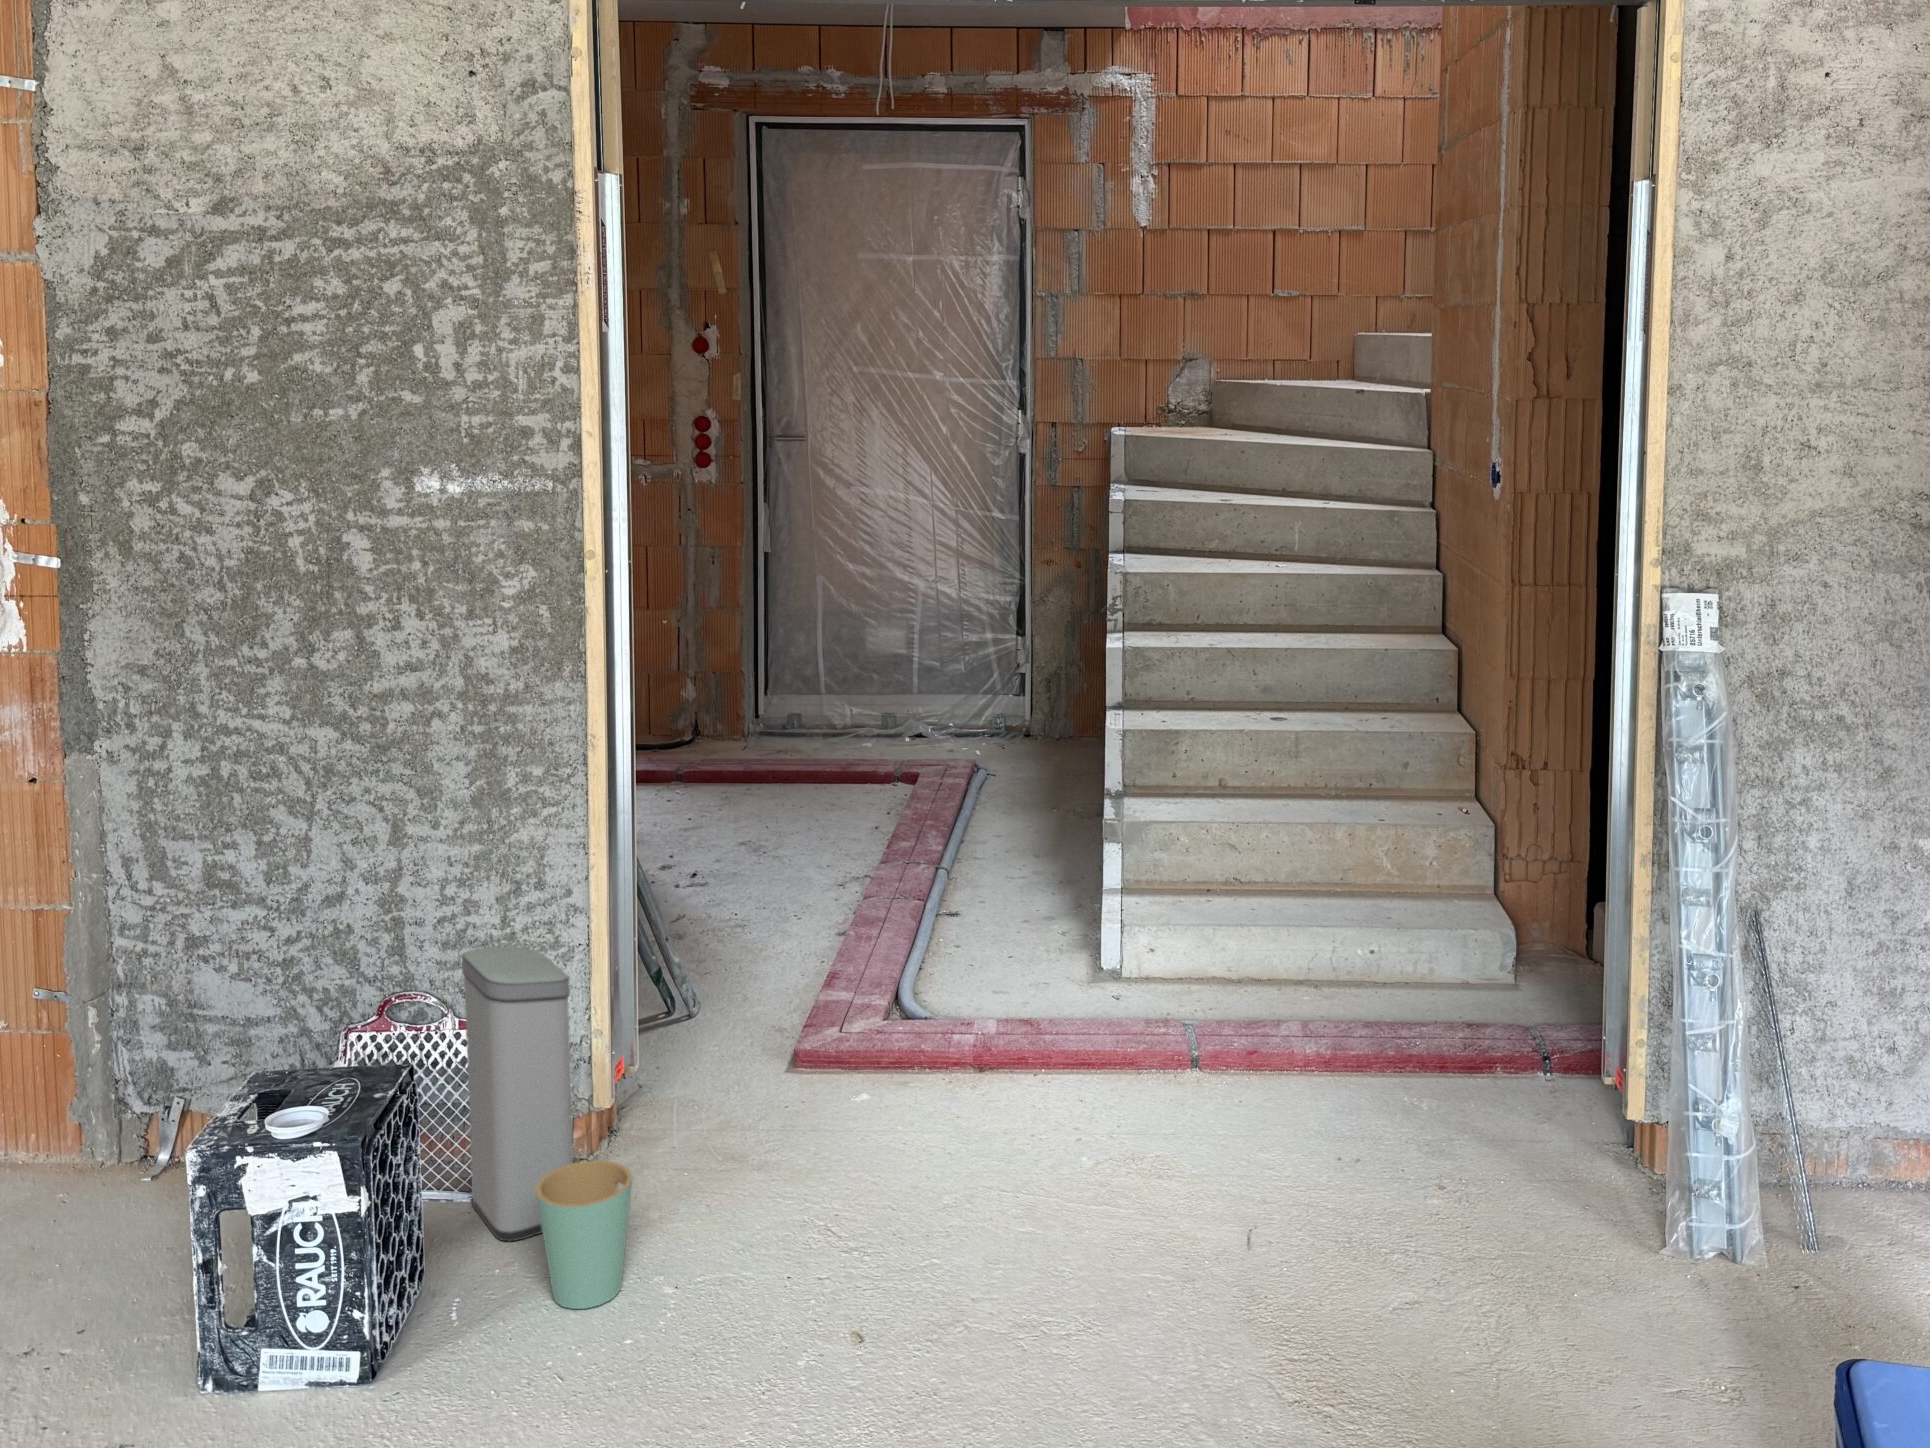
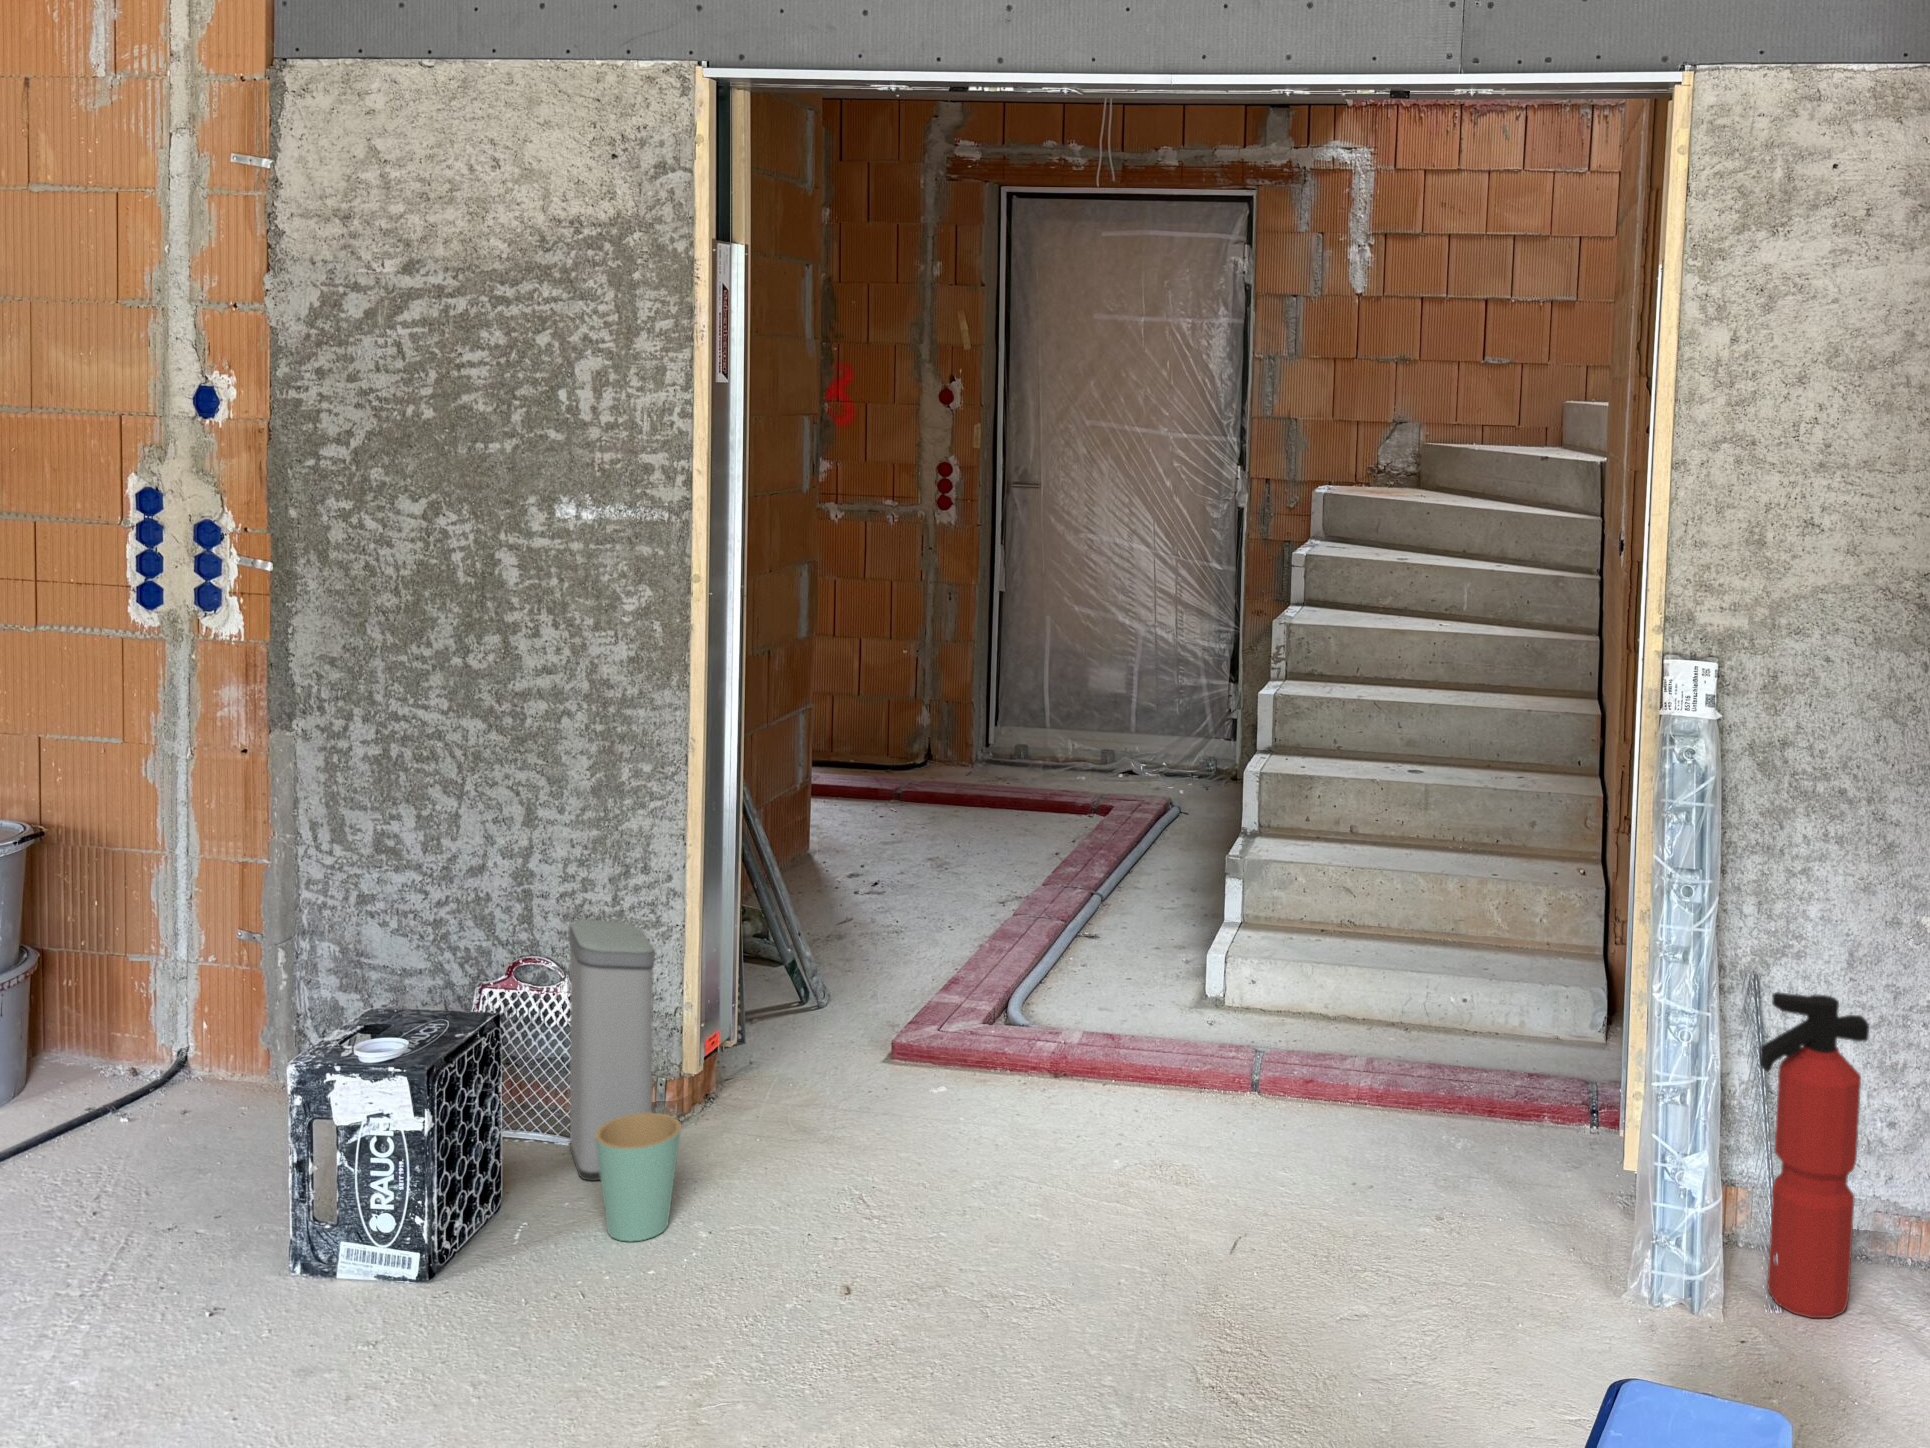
fire extinguisher: none [1783,925,1890,1252] -> present [1760,992,1869,1318]

